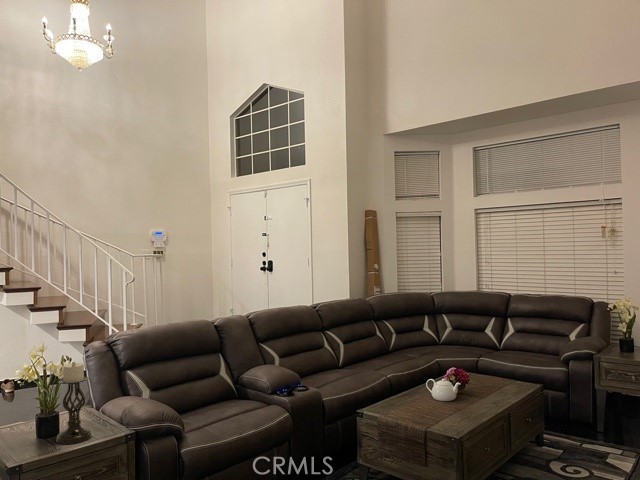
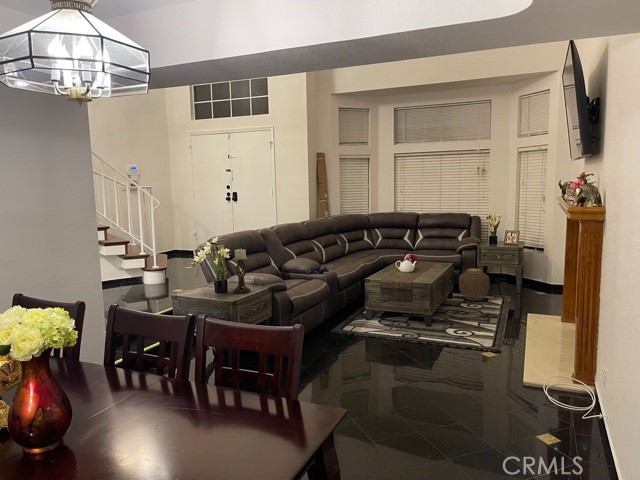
woven basket: none [553,397,610,459] -> present [459,268,489,301]

